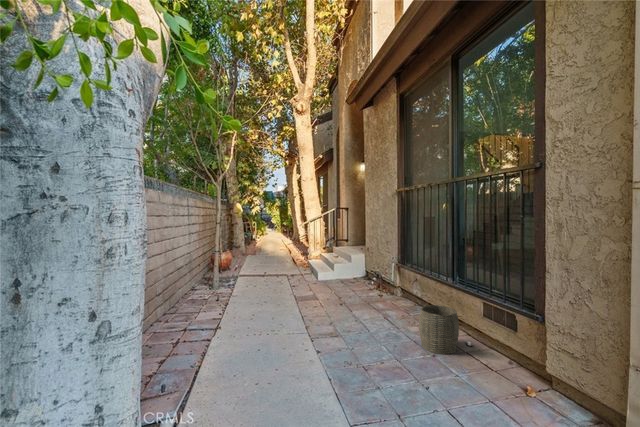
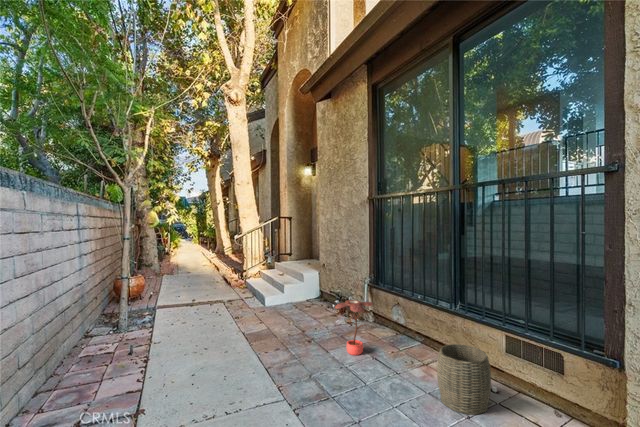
potted plant: none [358,273,389,314] -> present [335,300,373,355]

